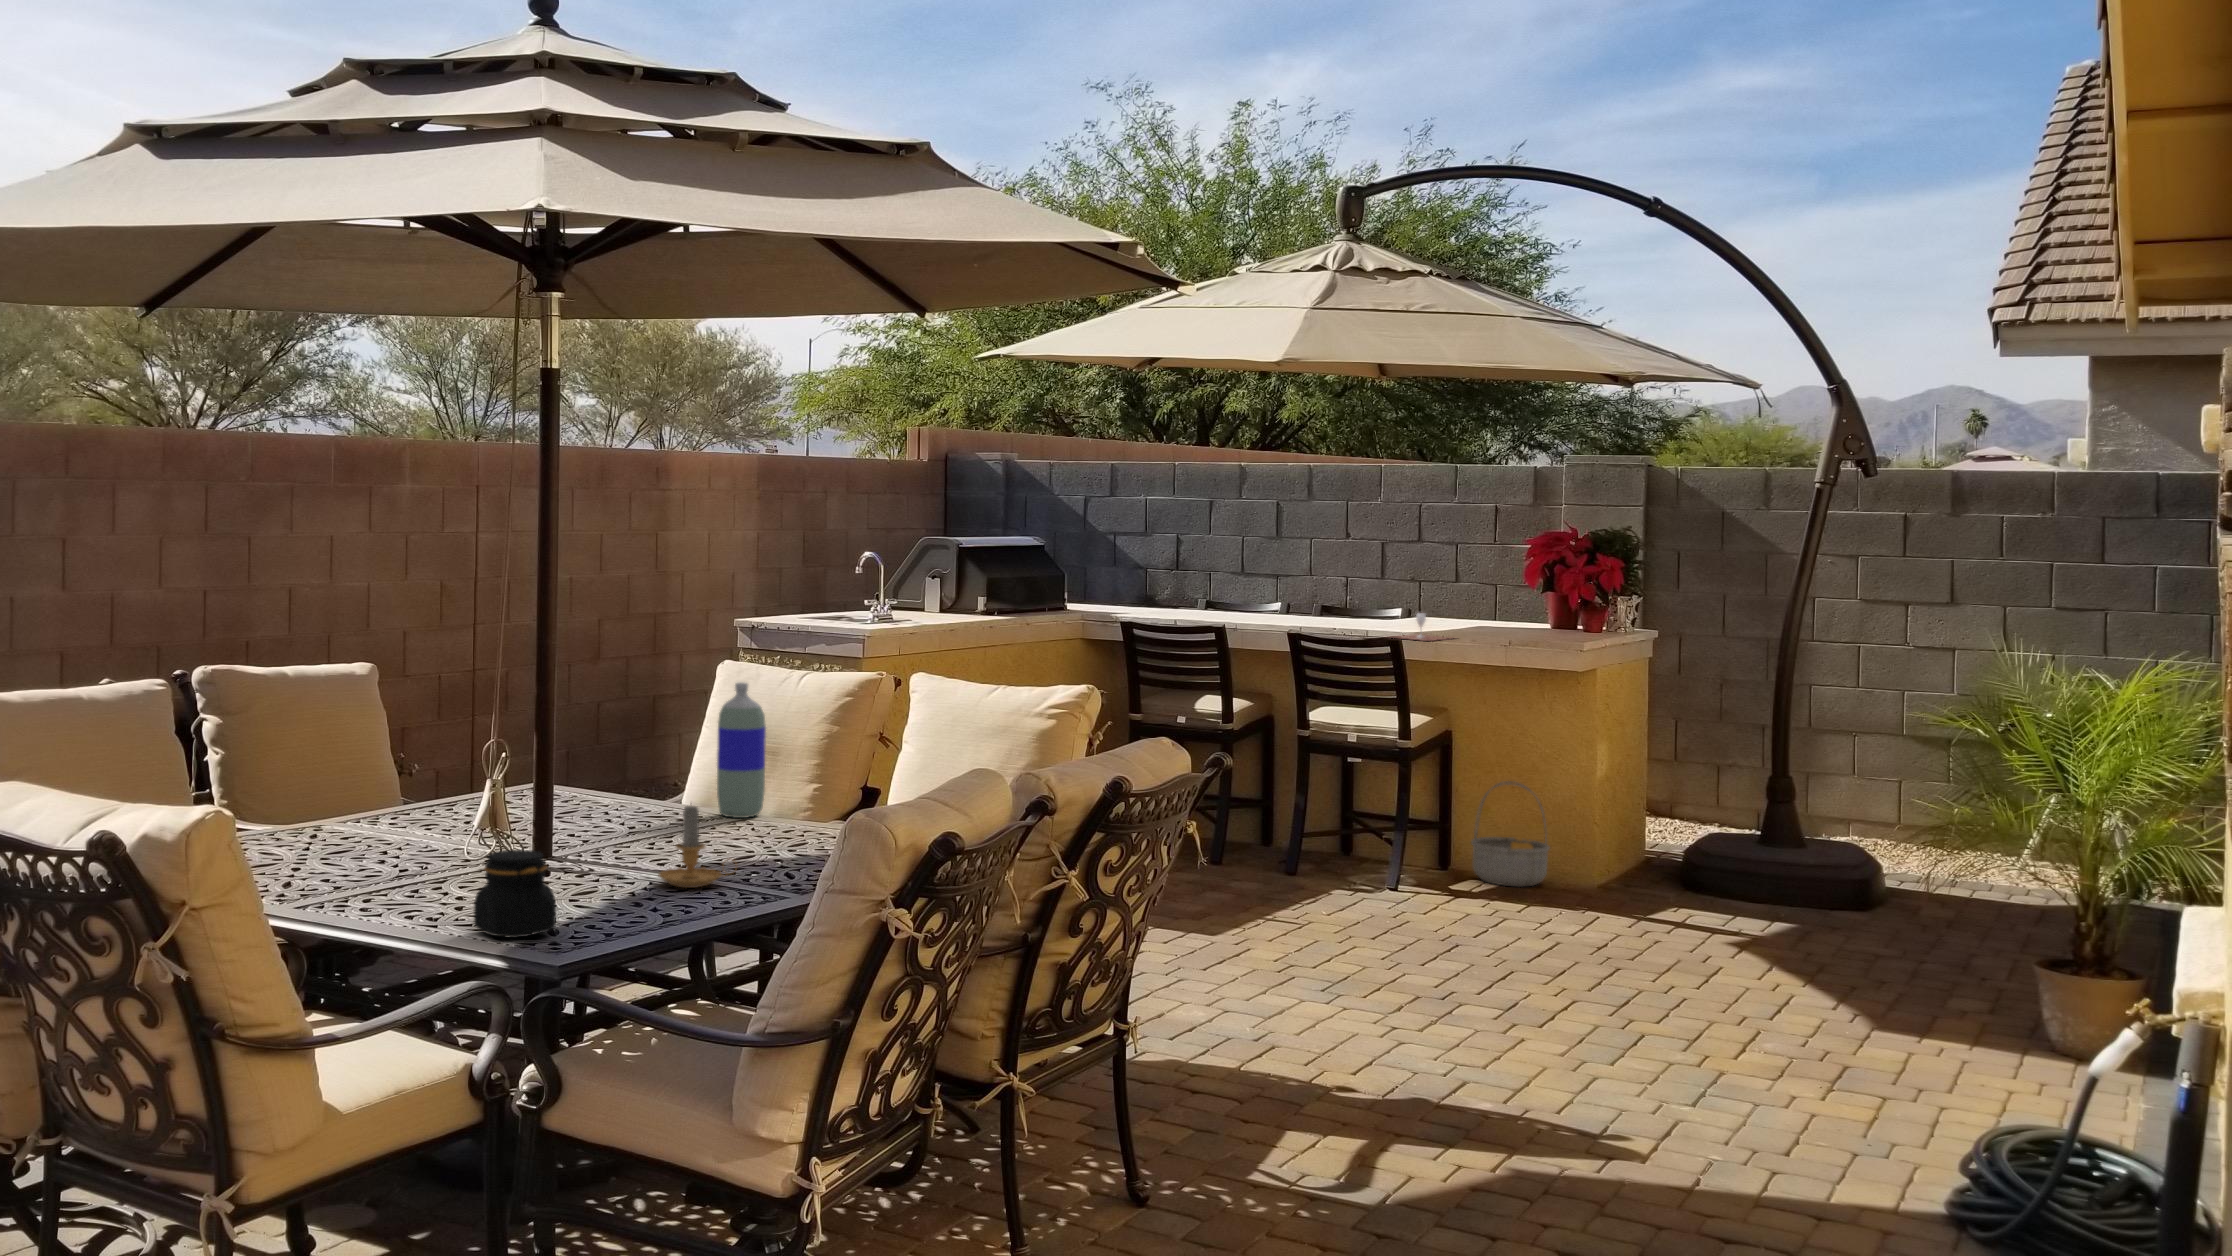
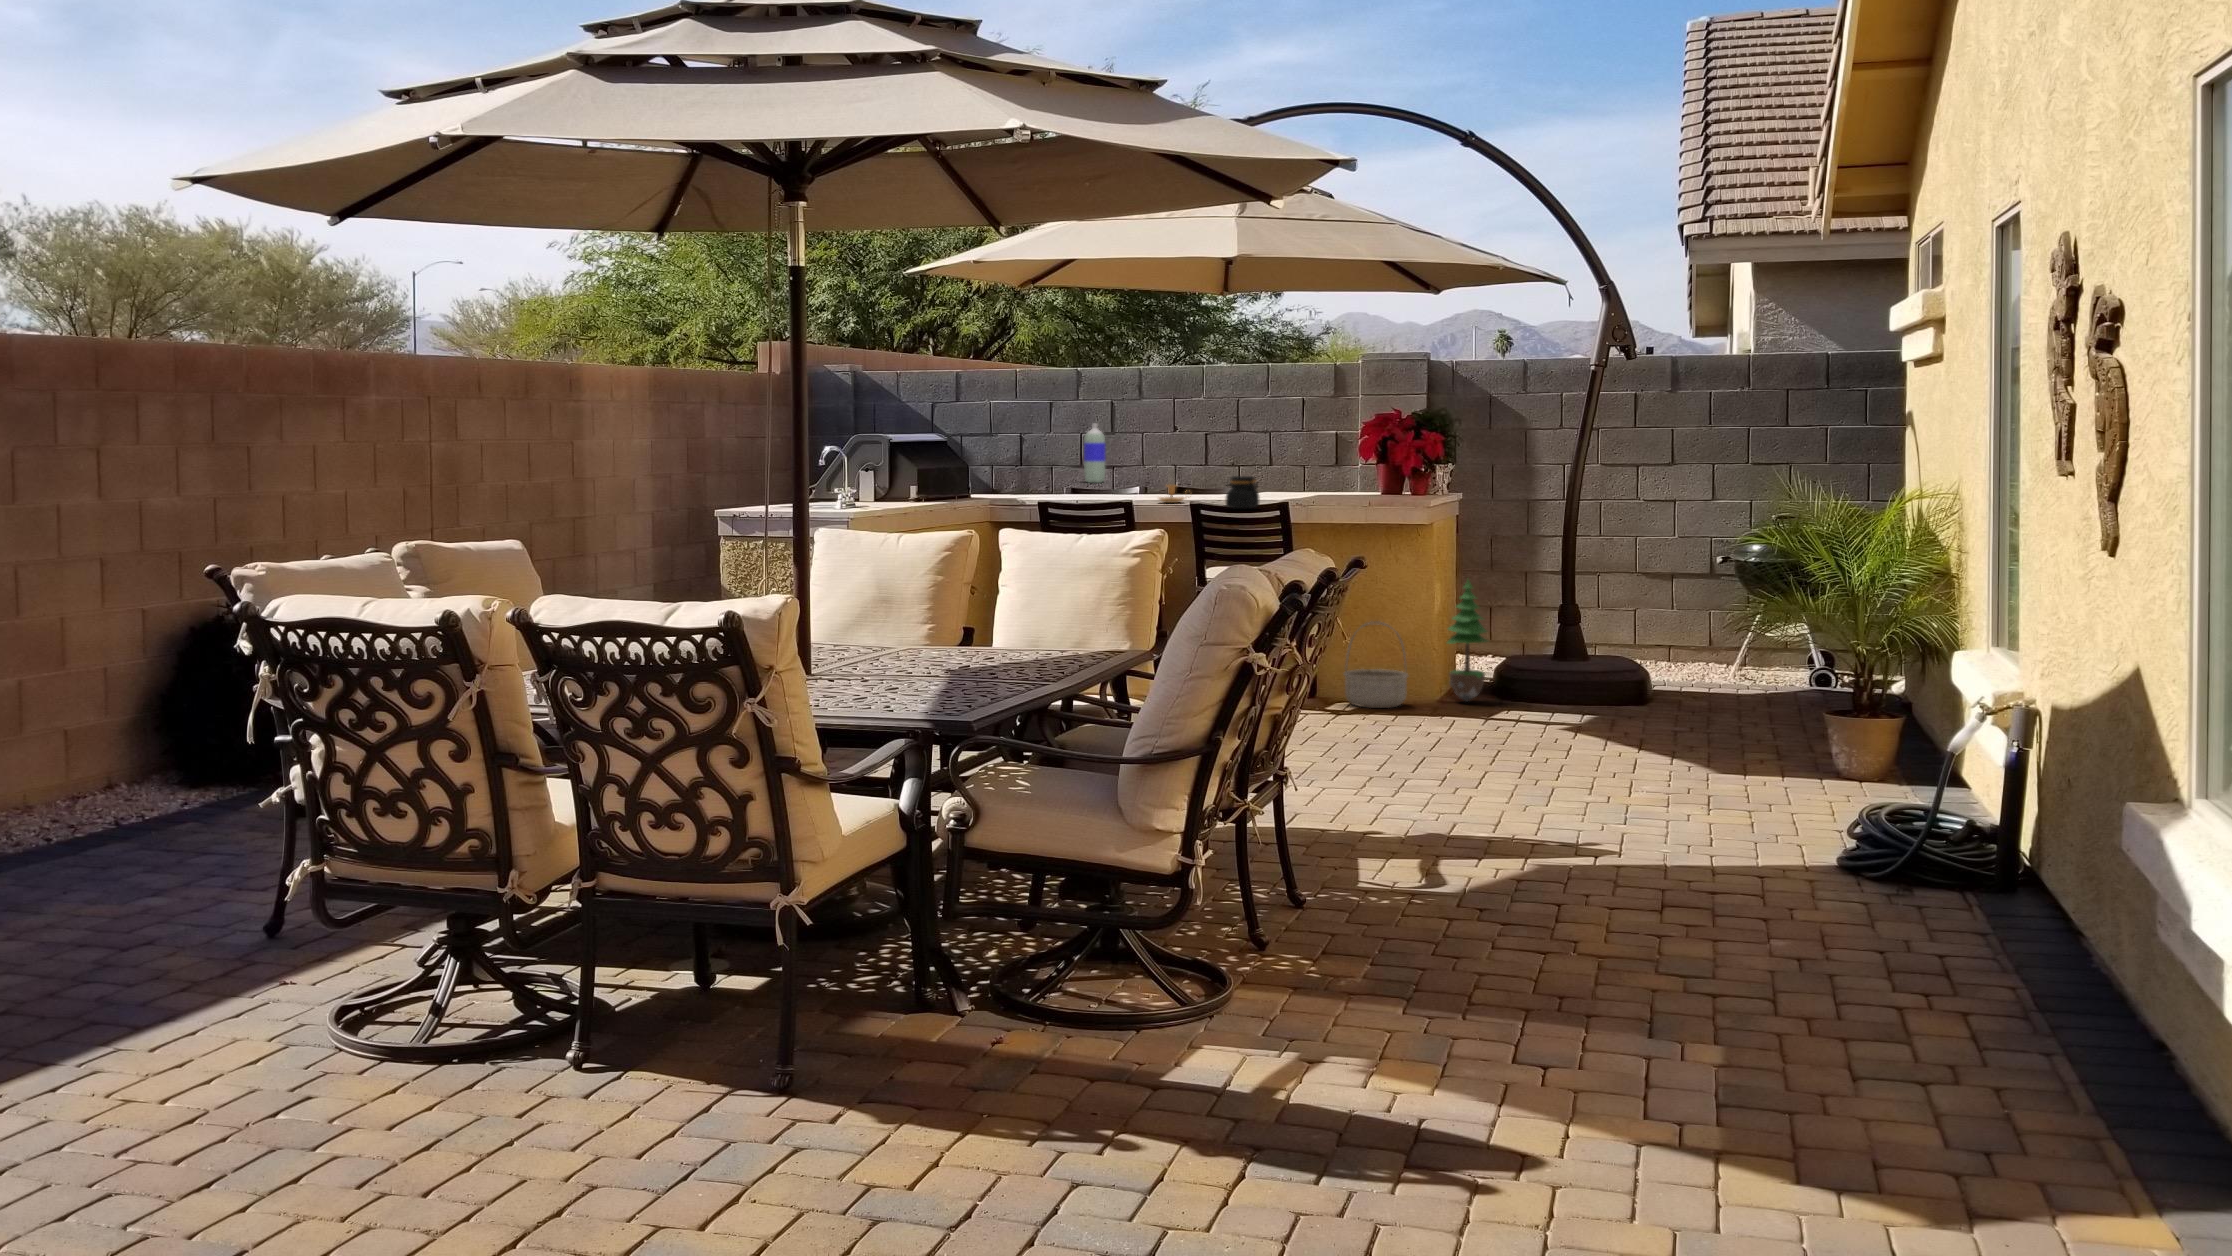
wine glass: present [1393,613,1448,641] -> none [1265,483,1329,506]
bottle: present [717,682,766,818] -> present [1084,423,1105,483]
potted tree: none [1600,734,1658,885] -> present [1447,580,1488,701]
candle: present [659,806,728,888] -> present [1159,468,1184,503]
jar: present [474,849,556,938] -> present [1226,476,1260,509]

